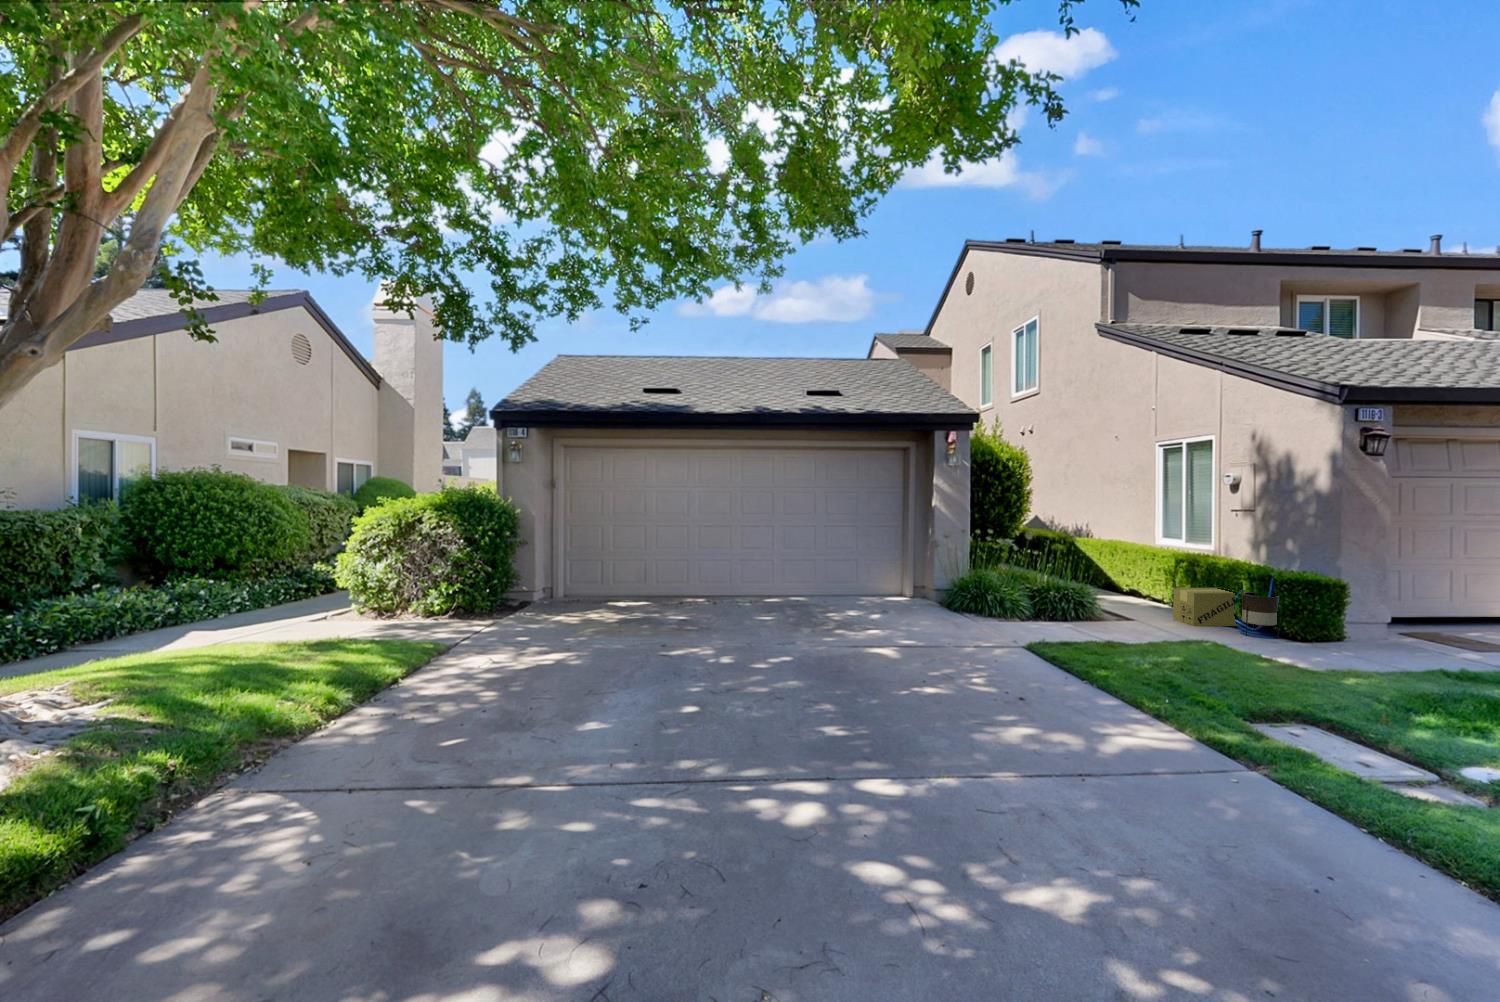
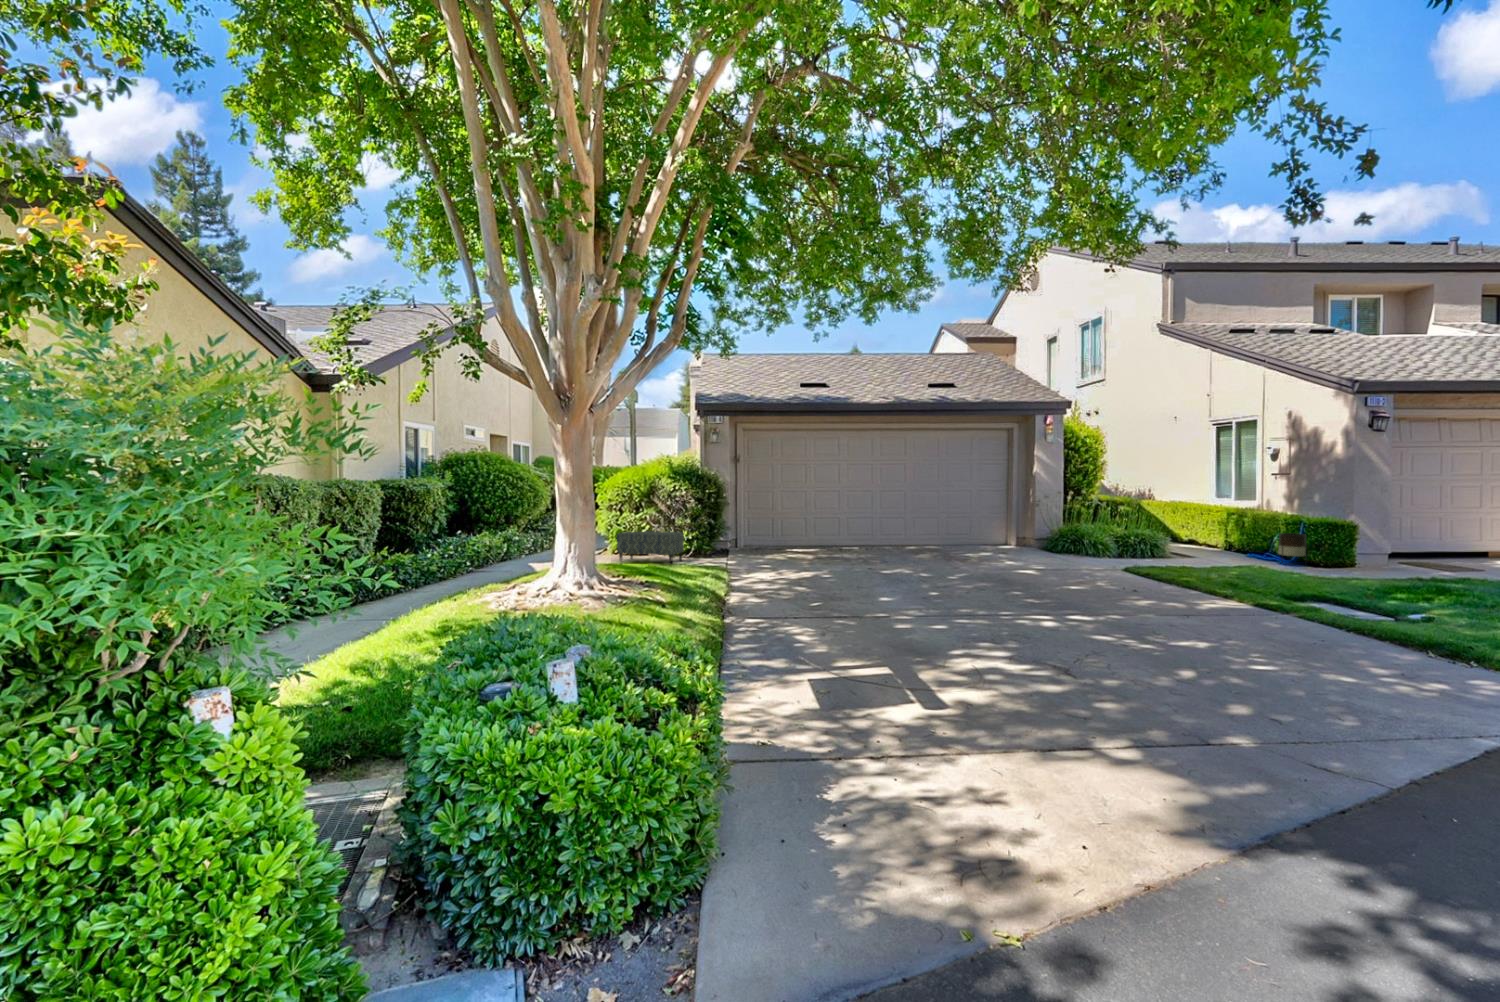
bench: none [364,577,457,625] -> present [617,531,684,564]
cardboard box: present [1173,588,1240,626] -> none [1226,533,1280,560]

